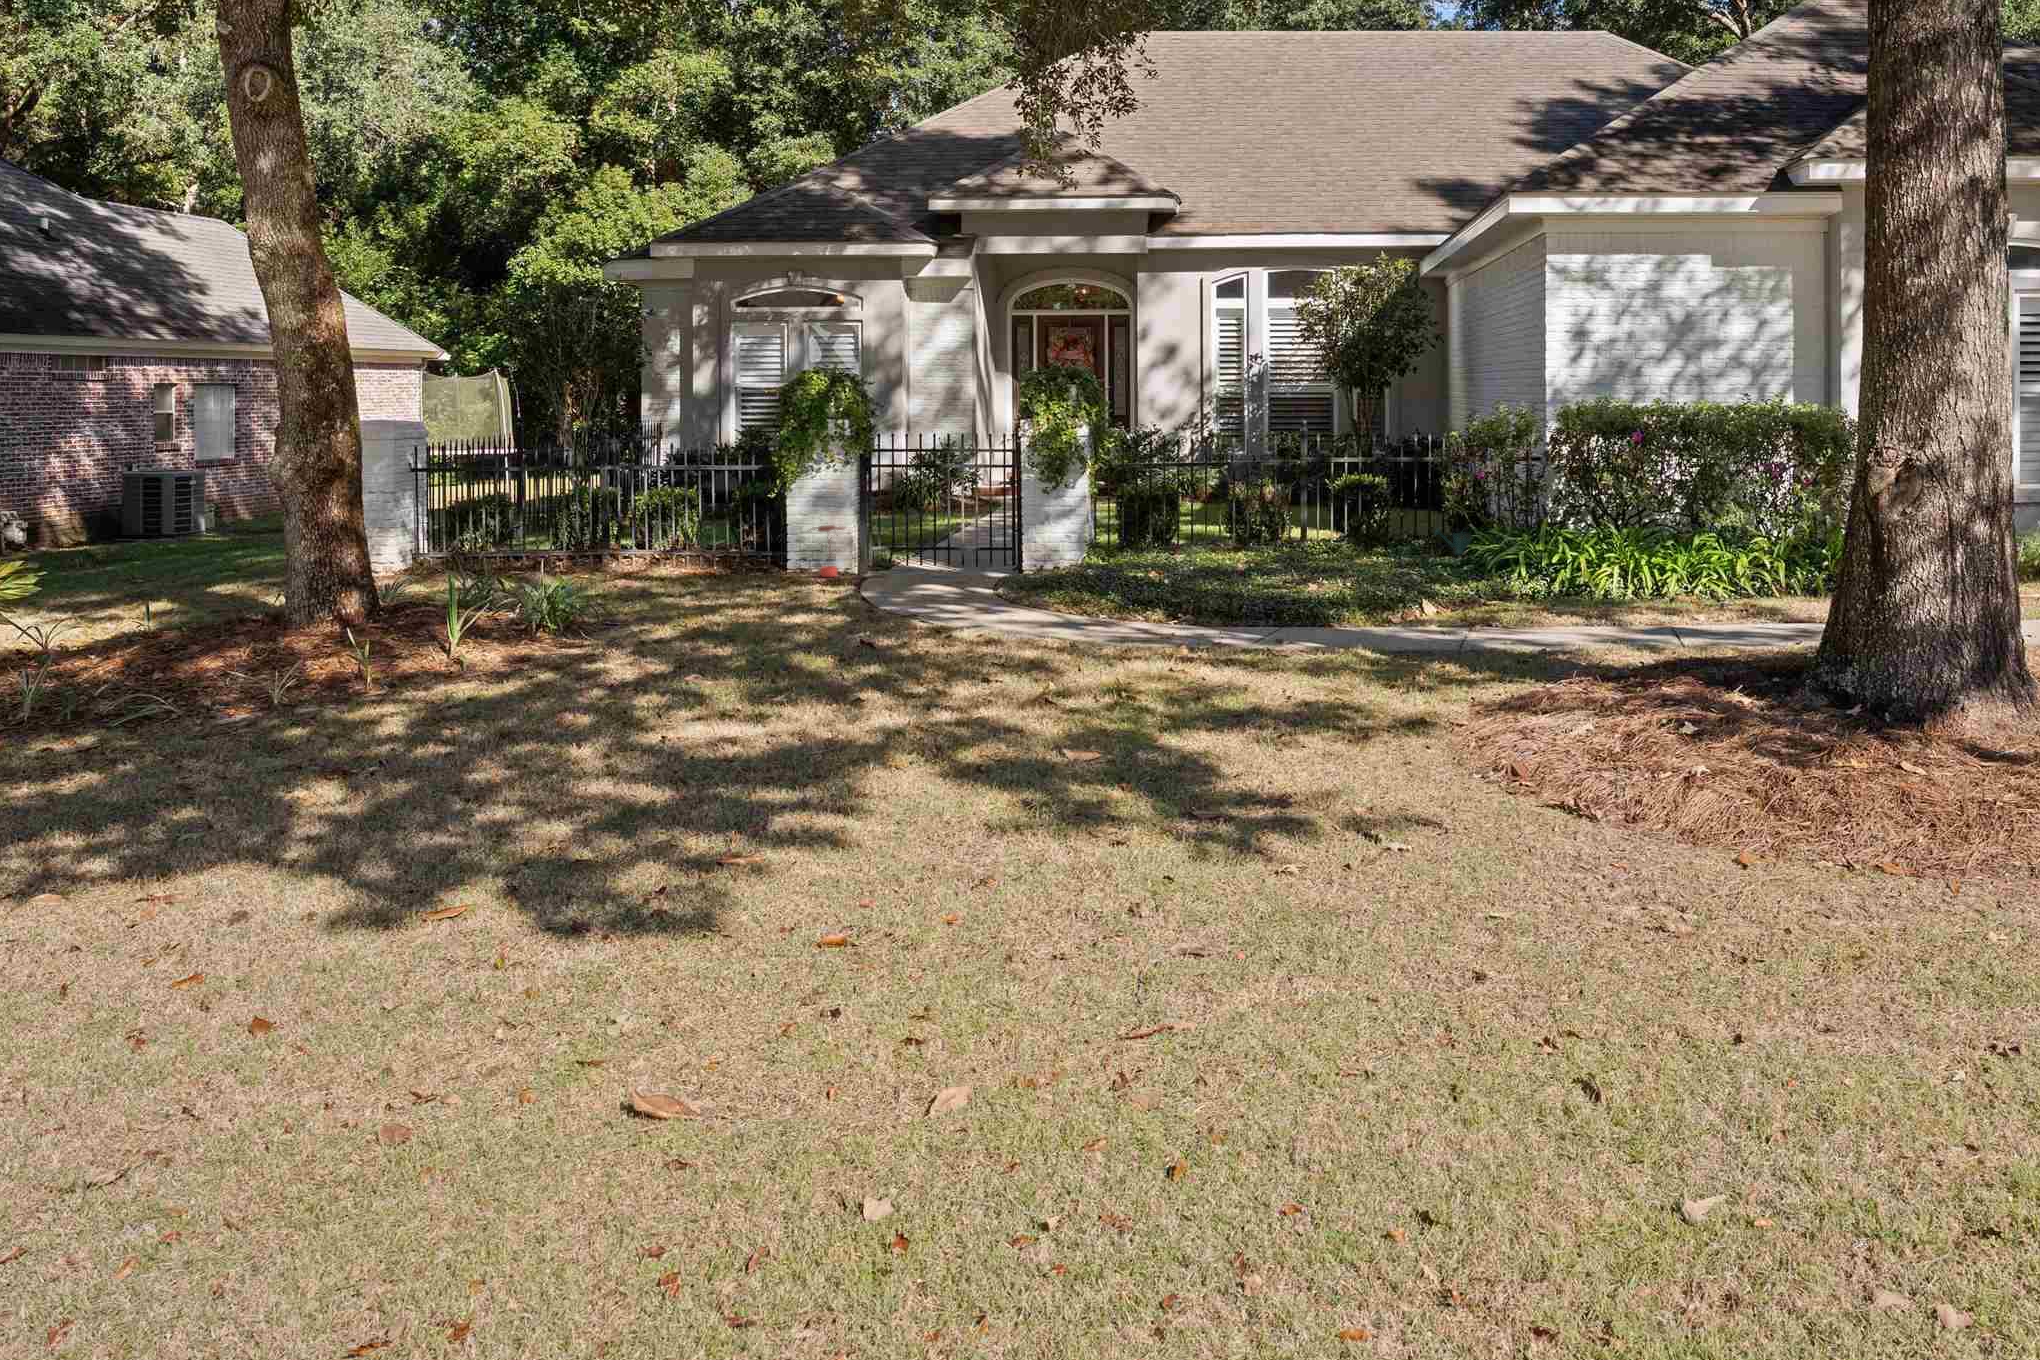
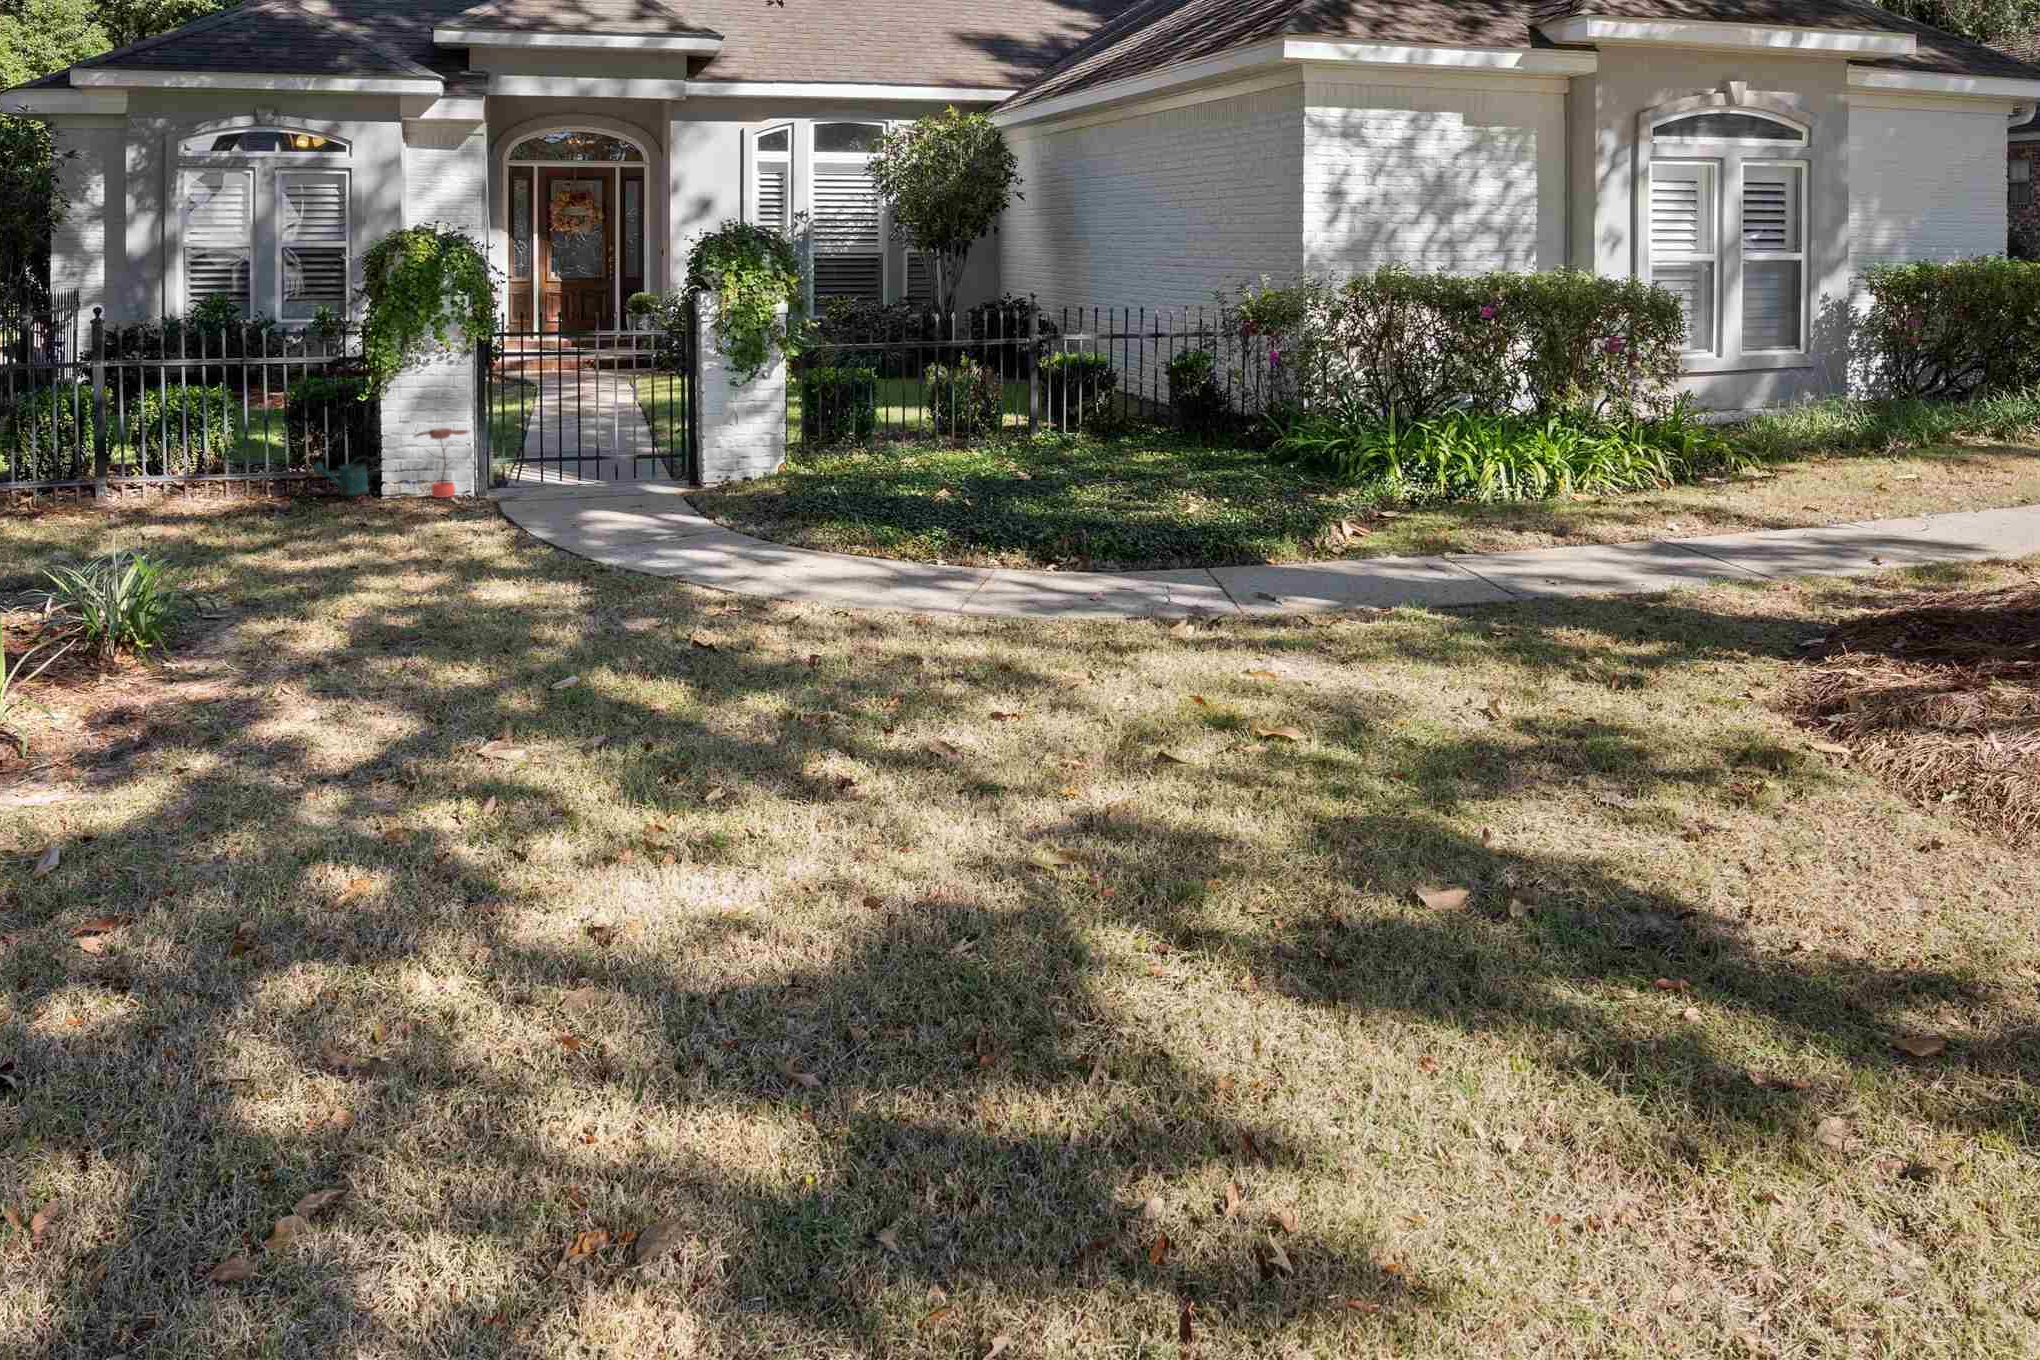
watering can: present [1435,529,1471,555] -> present [313,461,374,496]

